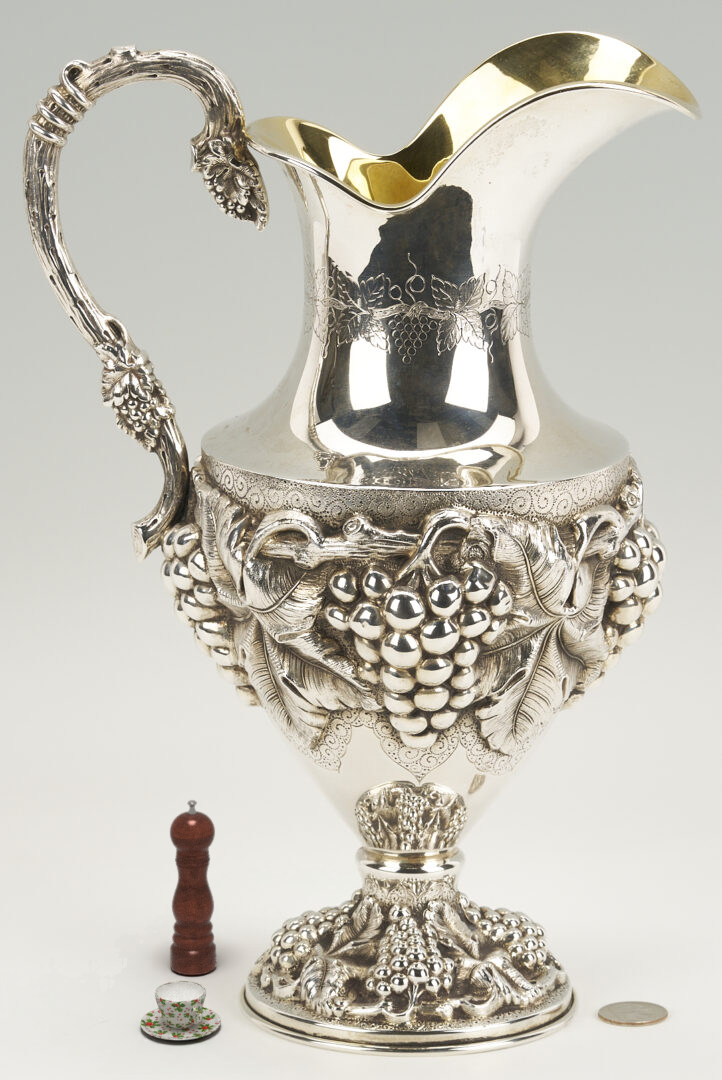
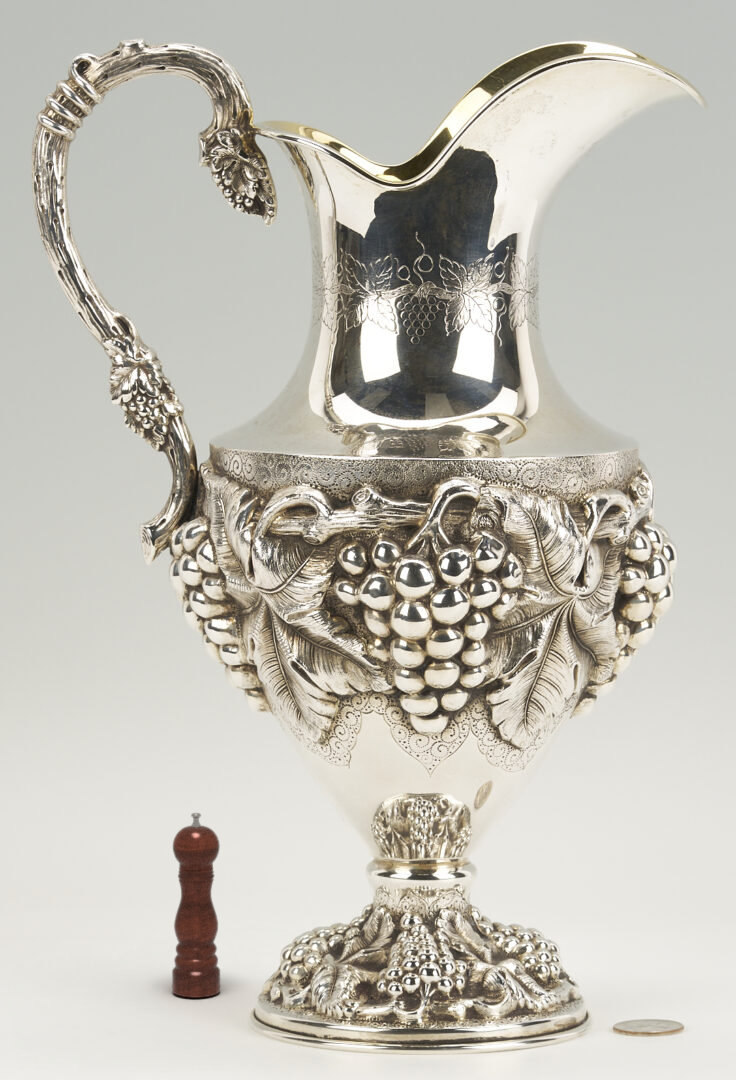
teacup: present [140,981,221,1040] -> none [144,989,227,1044]

